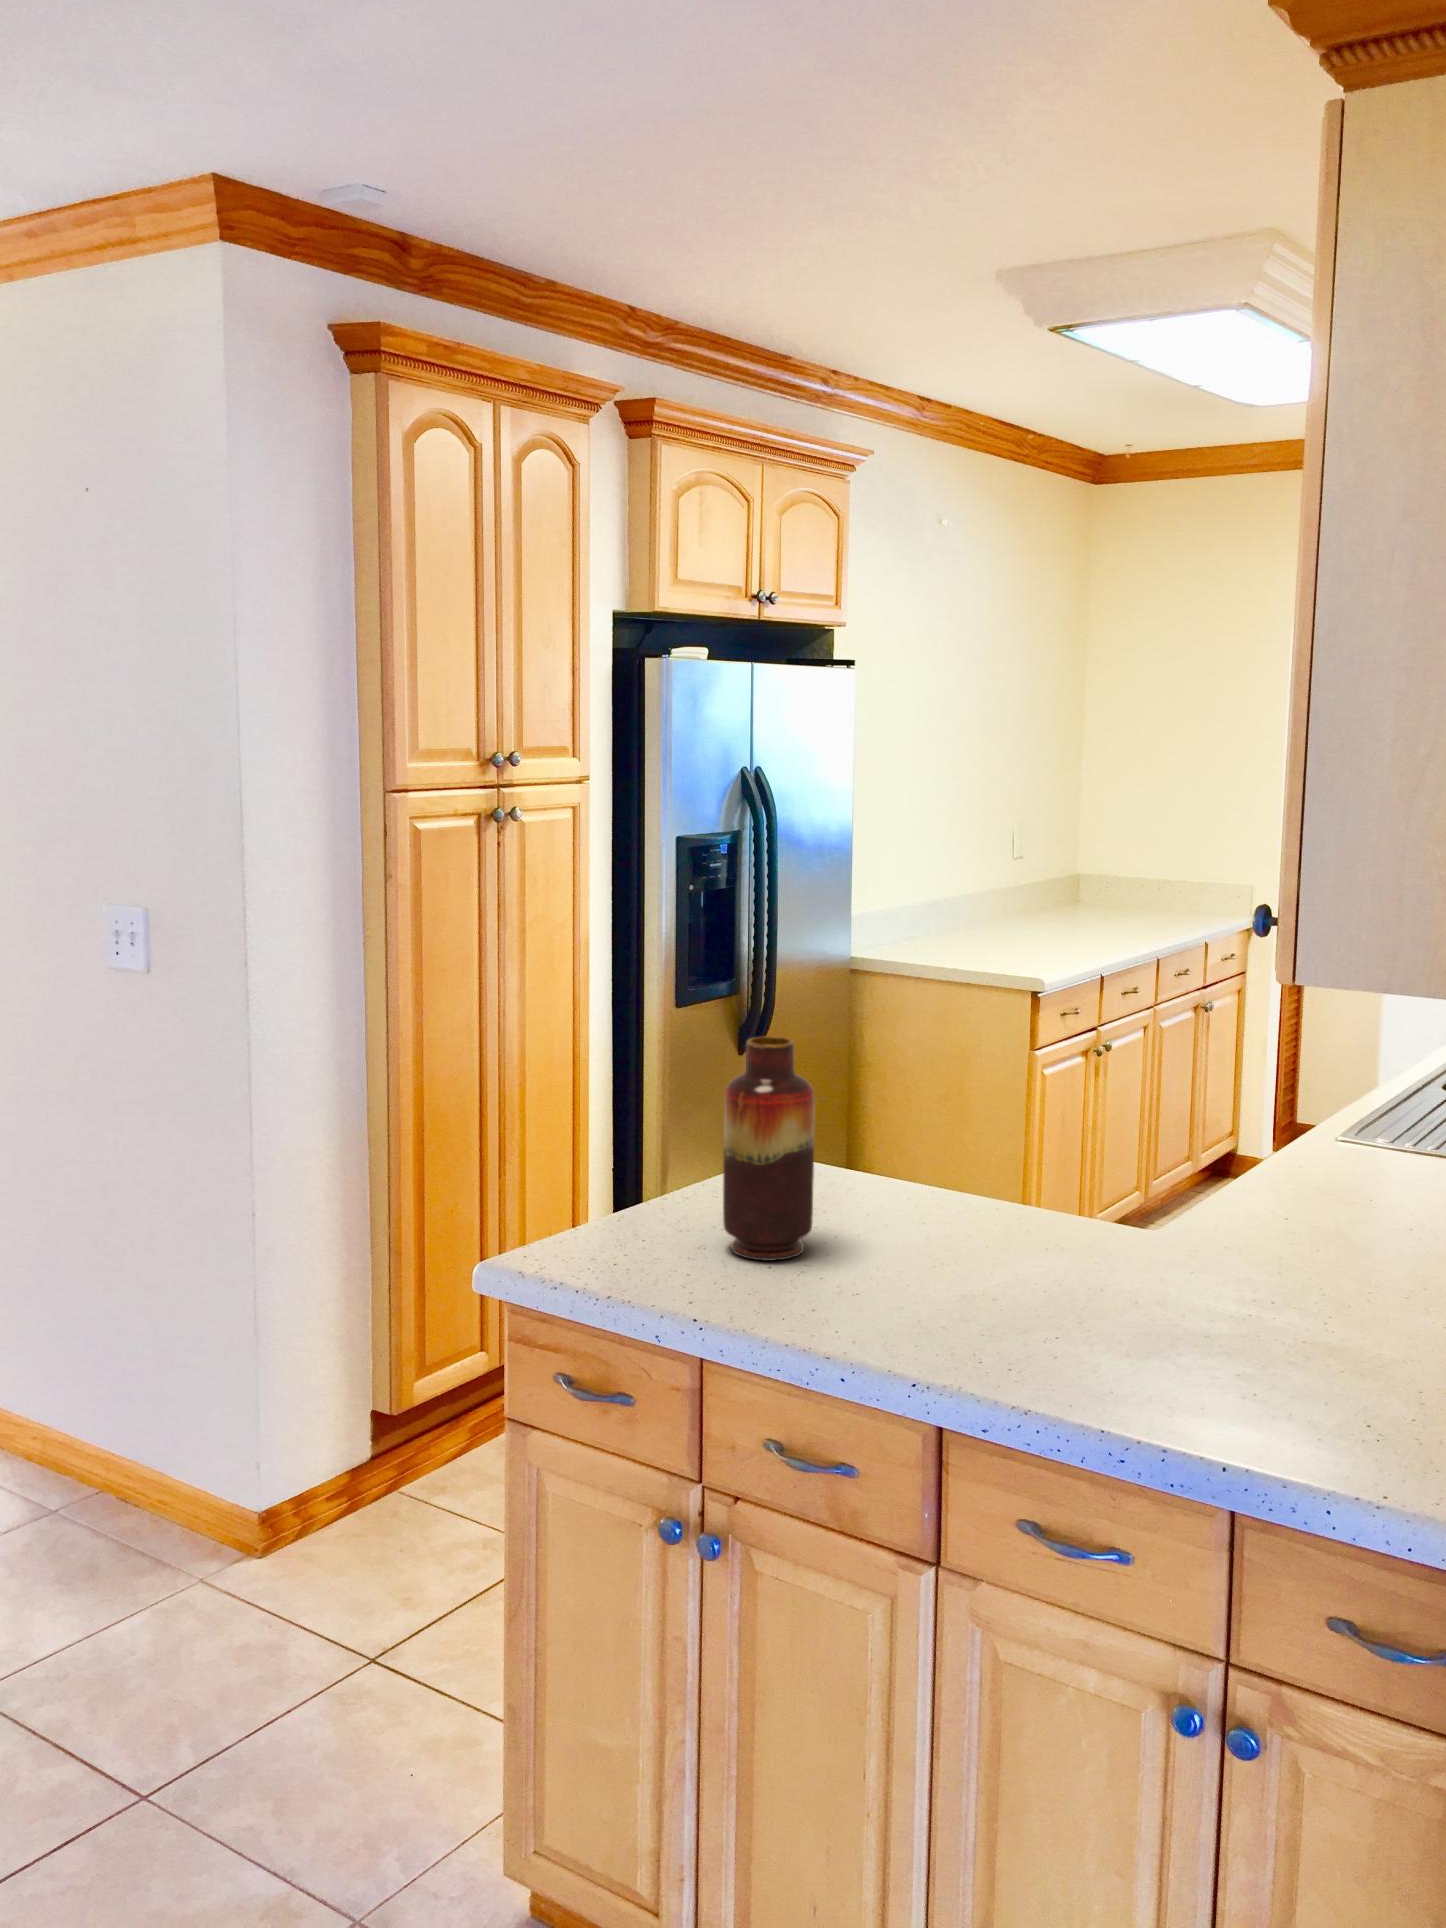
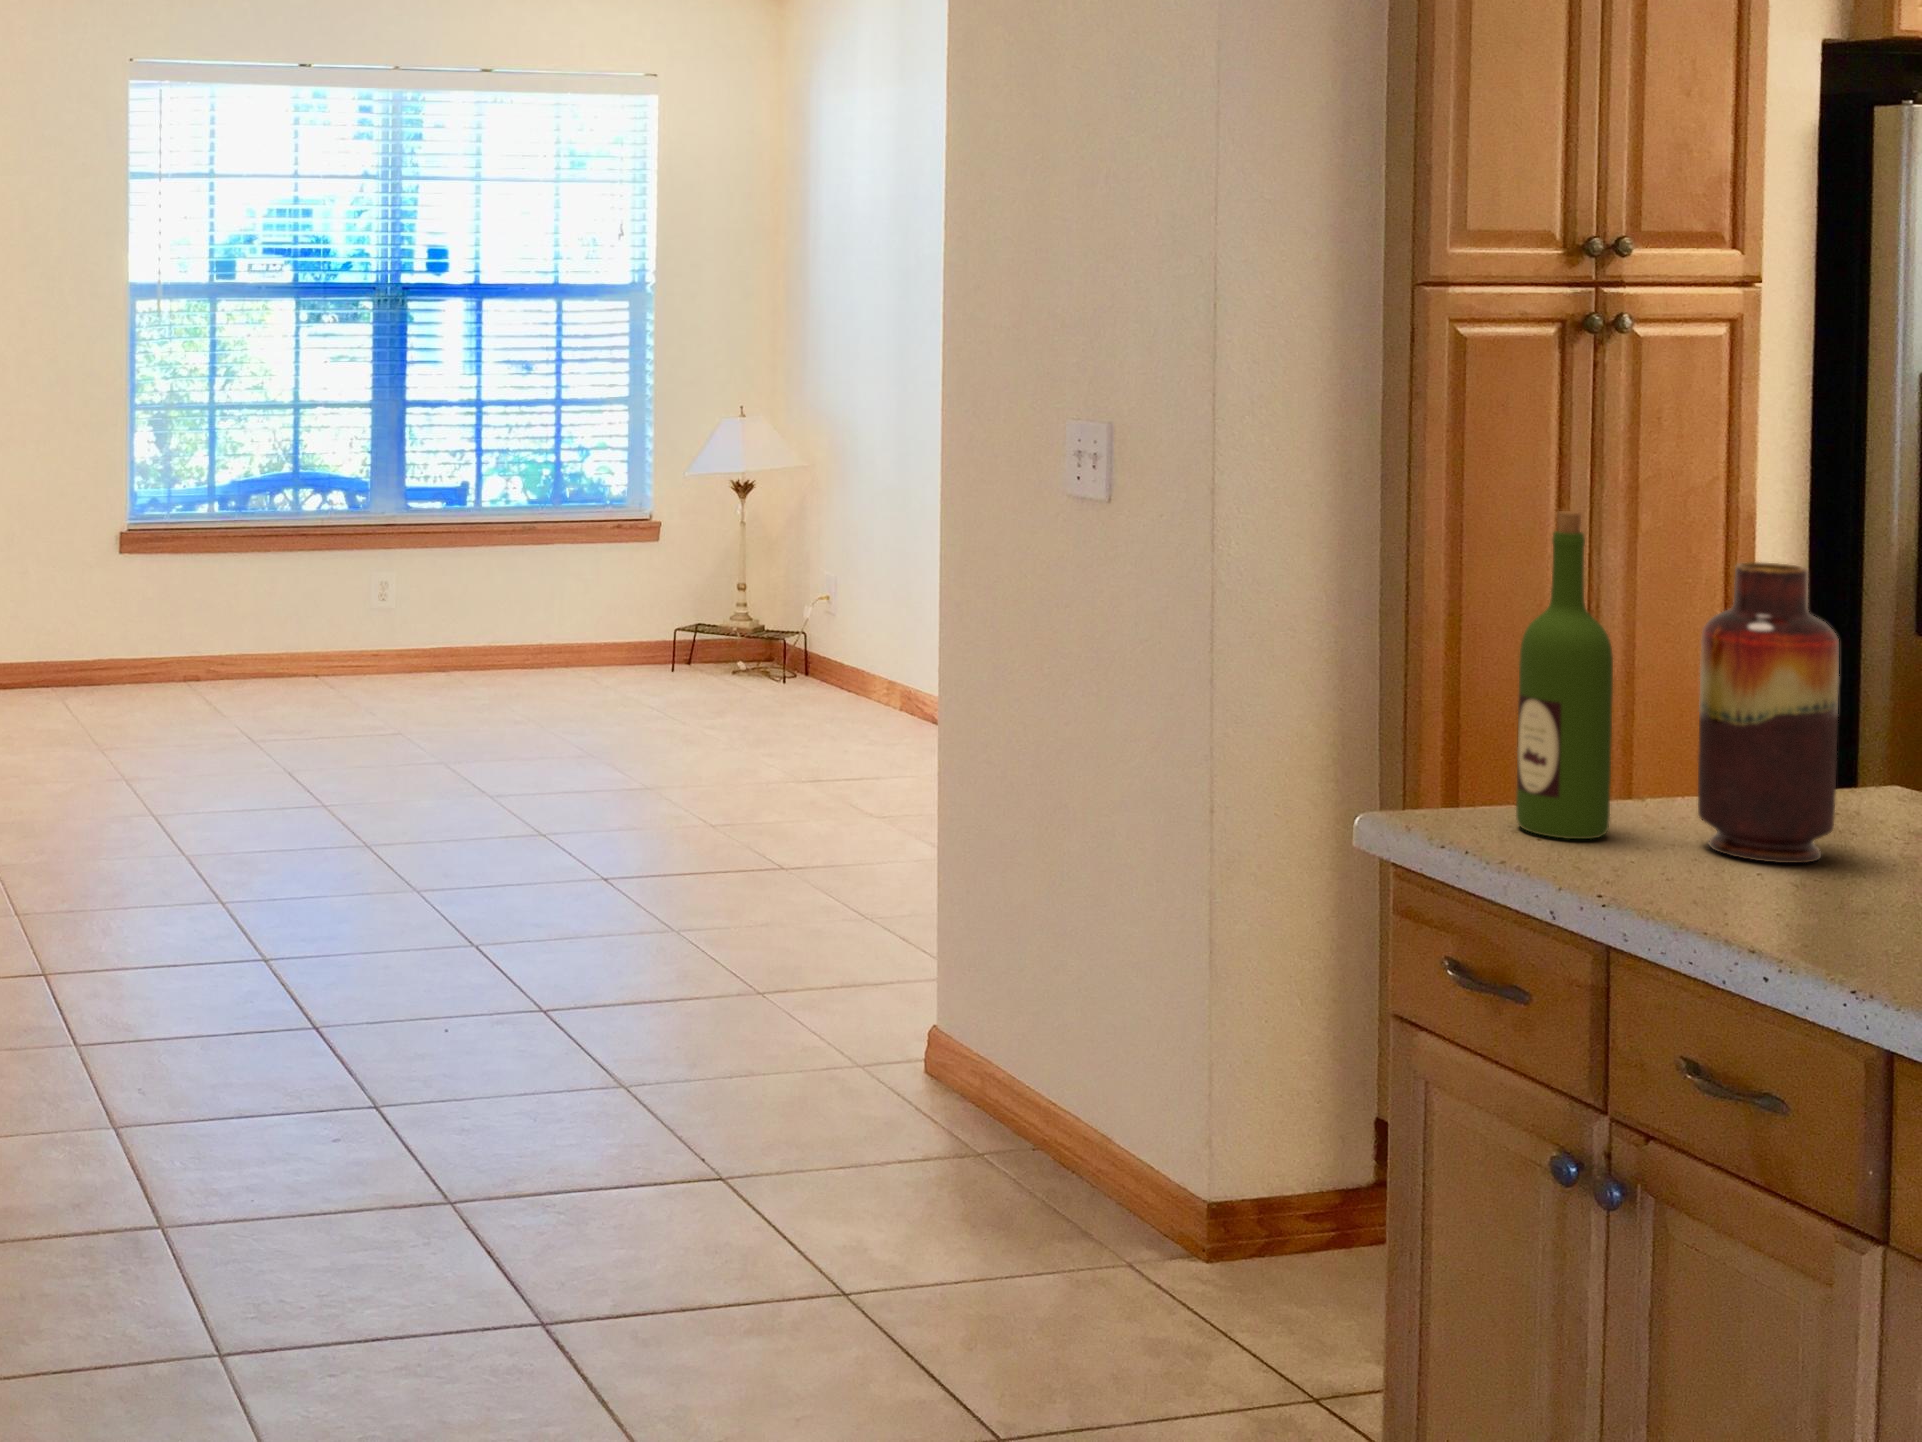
wine bottle: none [602,1012,668,1268] -> present [1516,511,1613,839]

